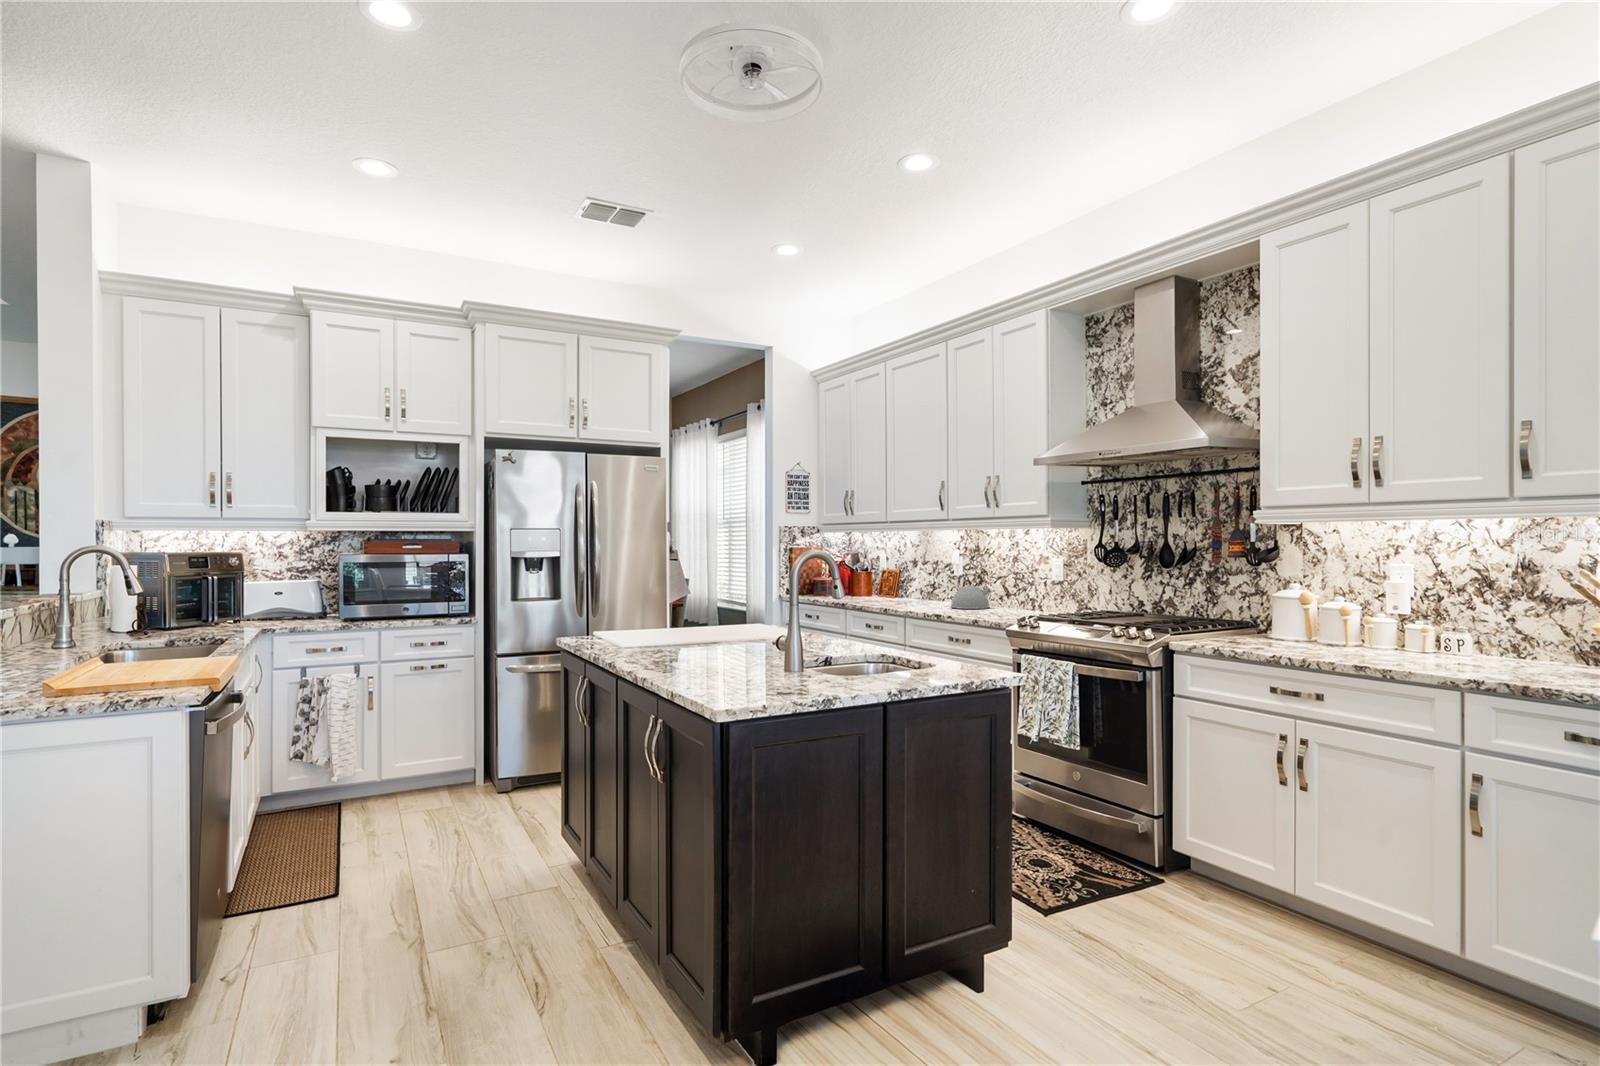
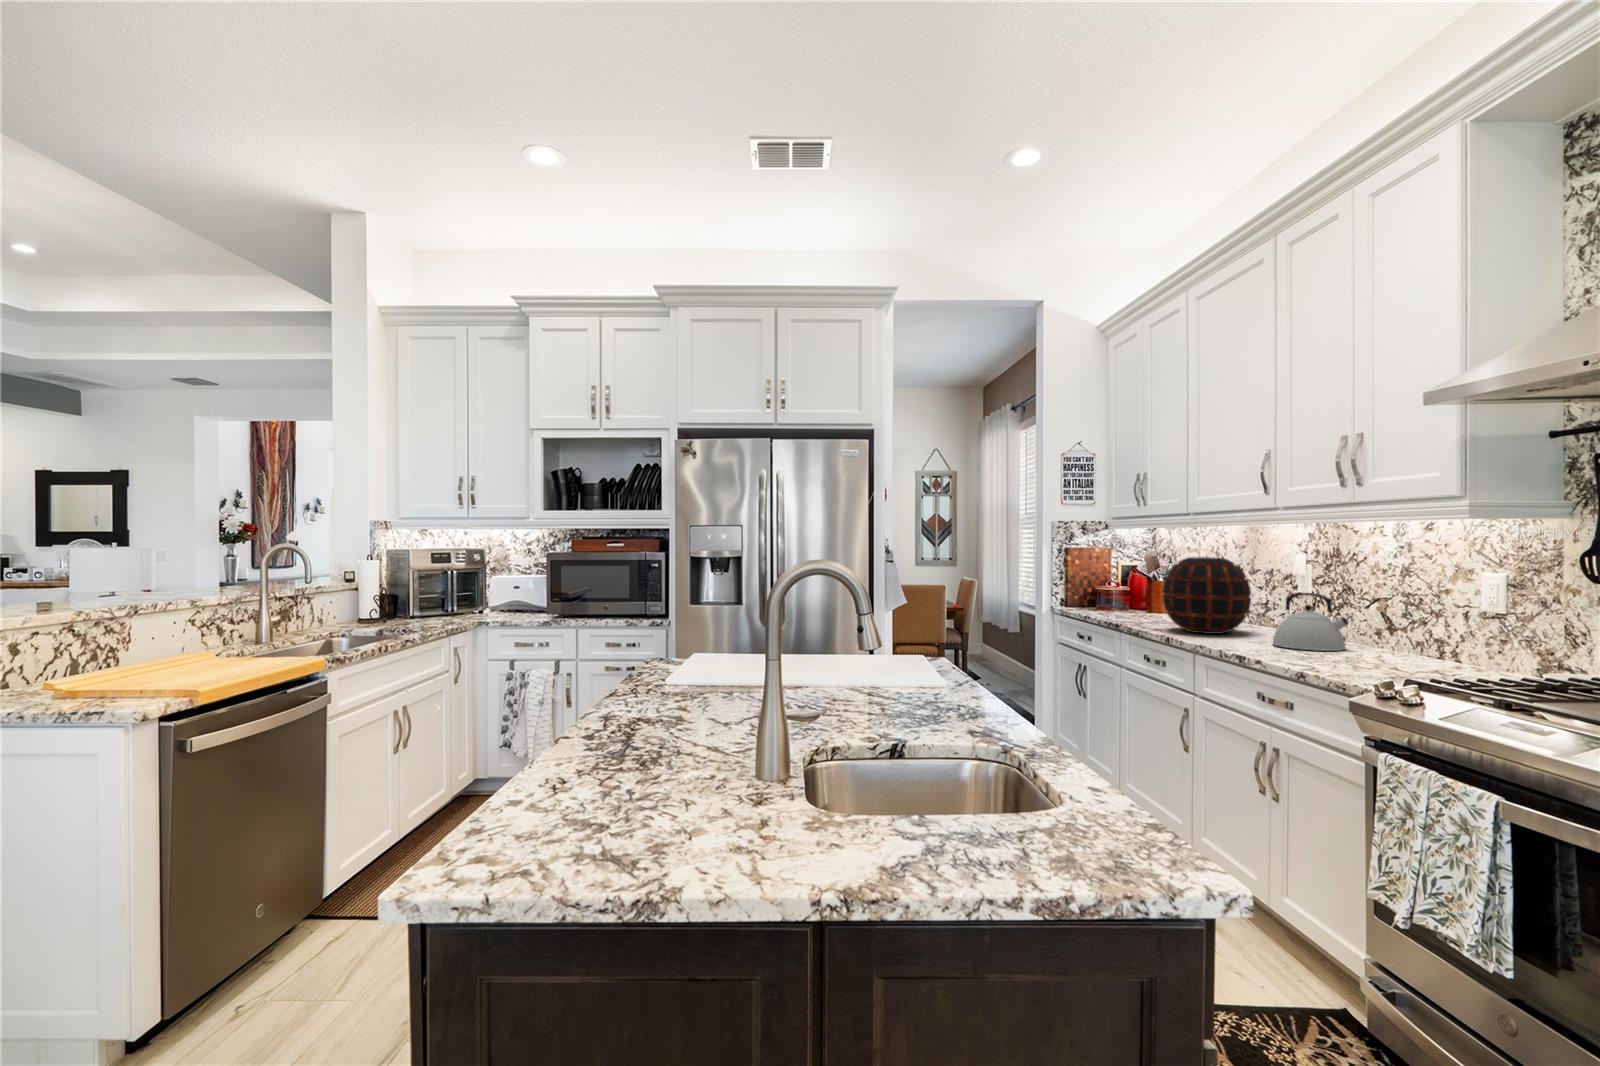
decorative vase: none [880,553,934,605] -> present [1163,557,1251,634]

